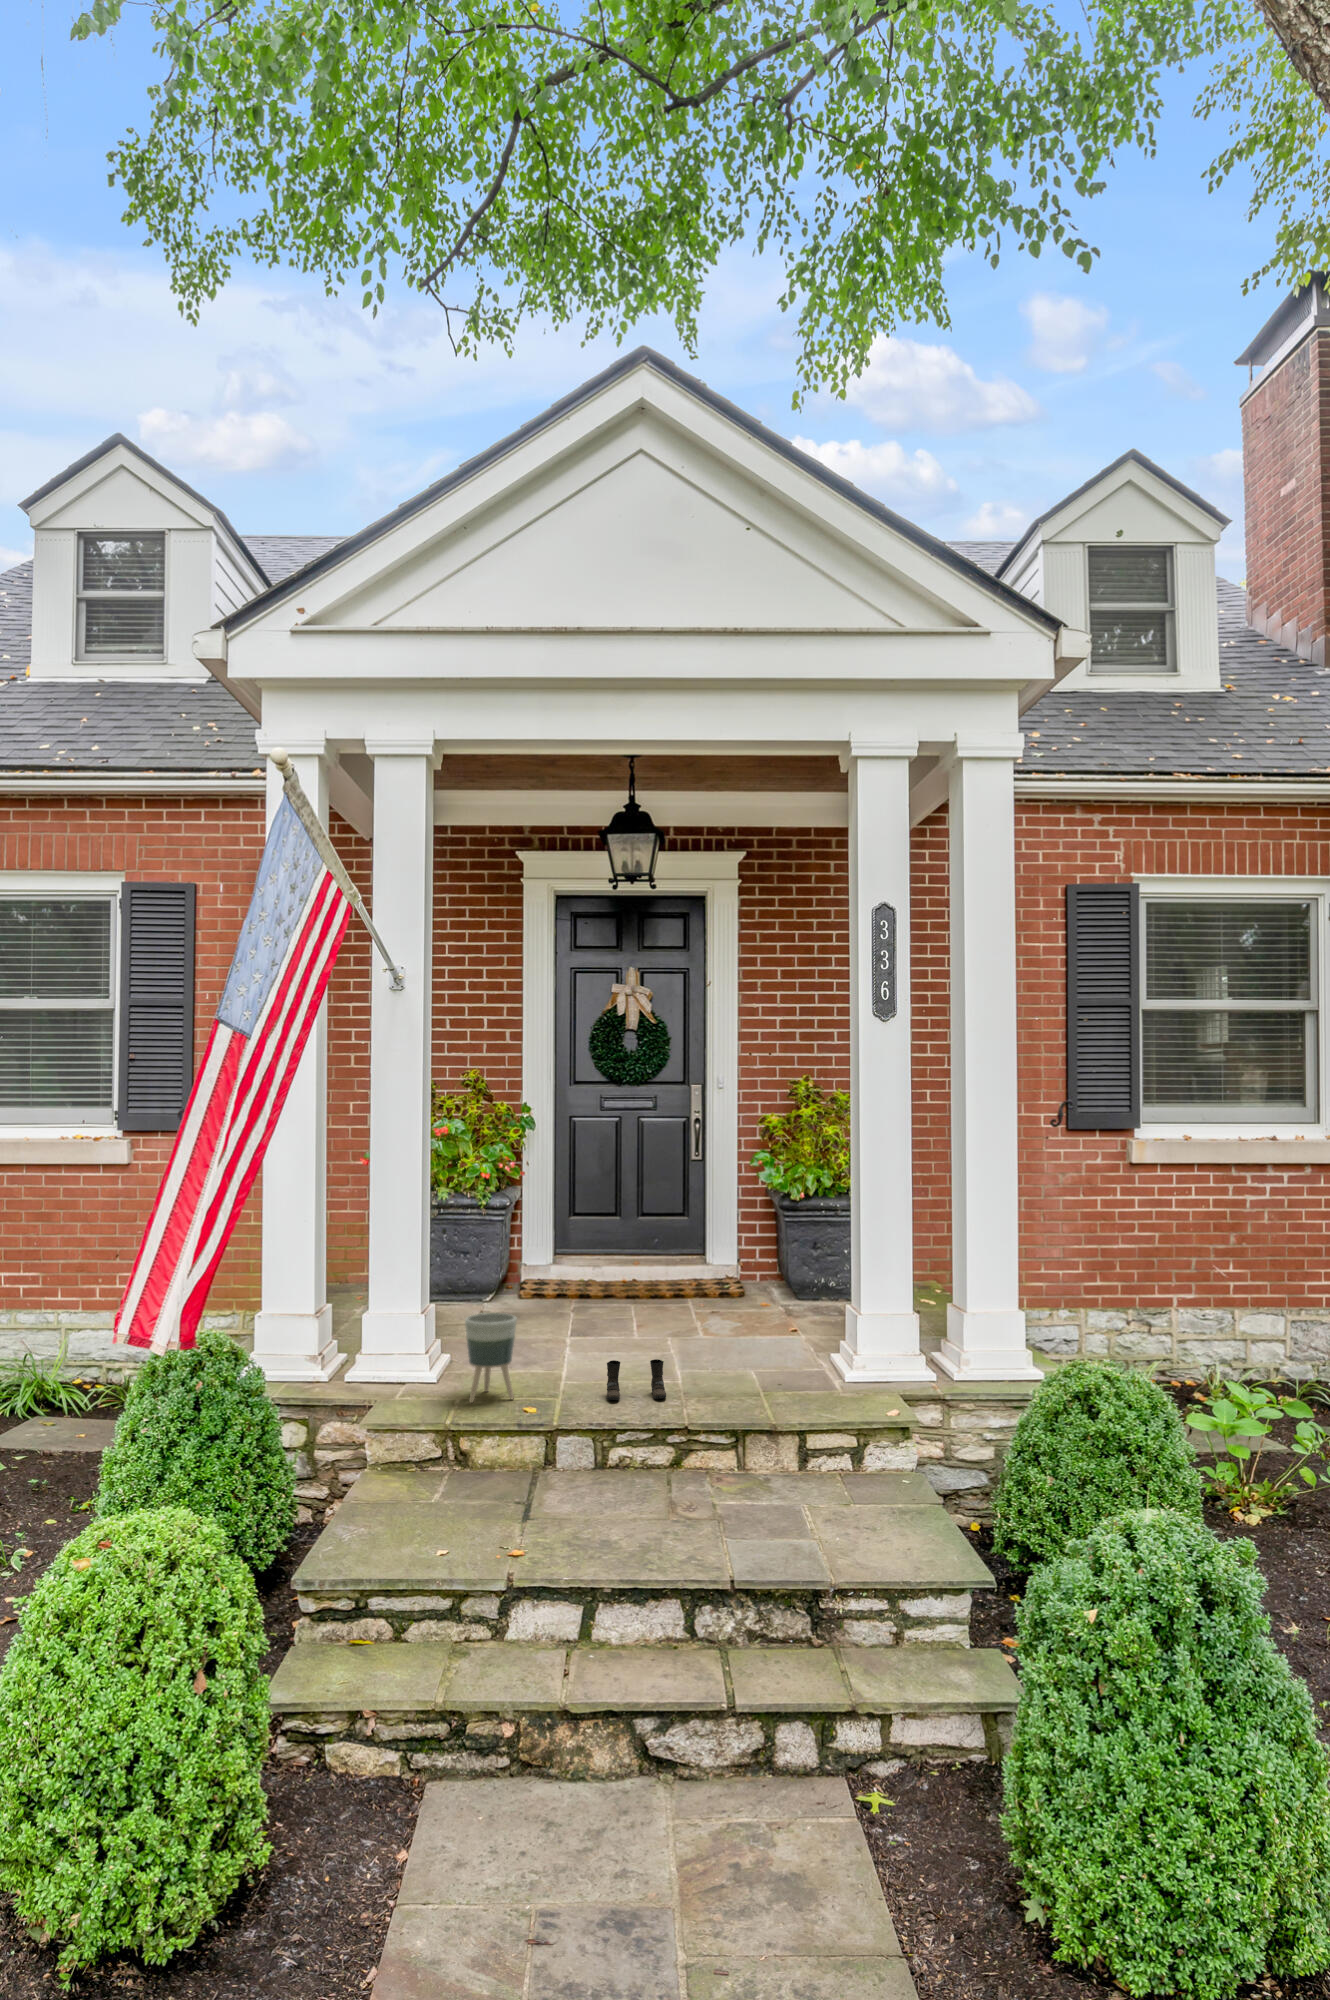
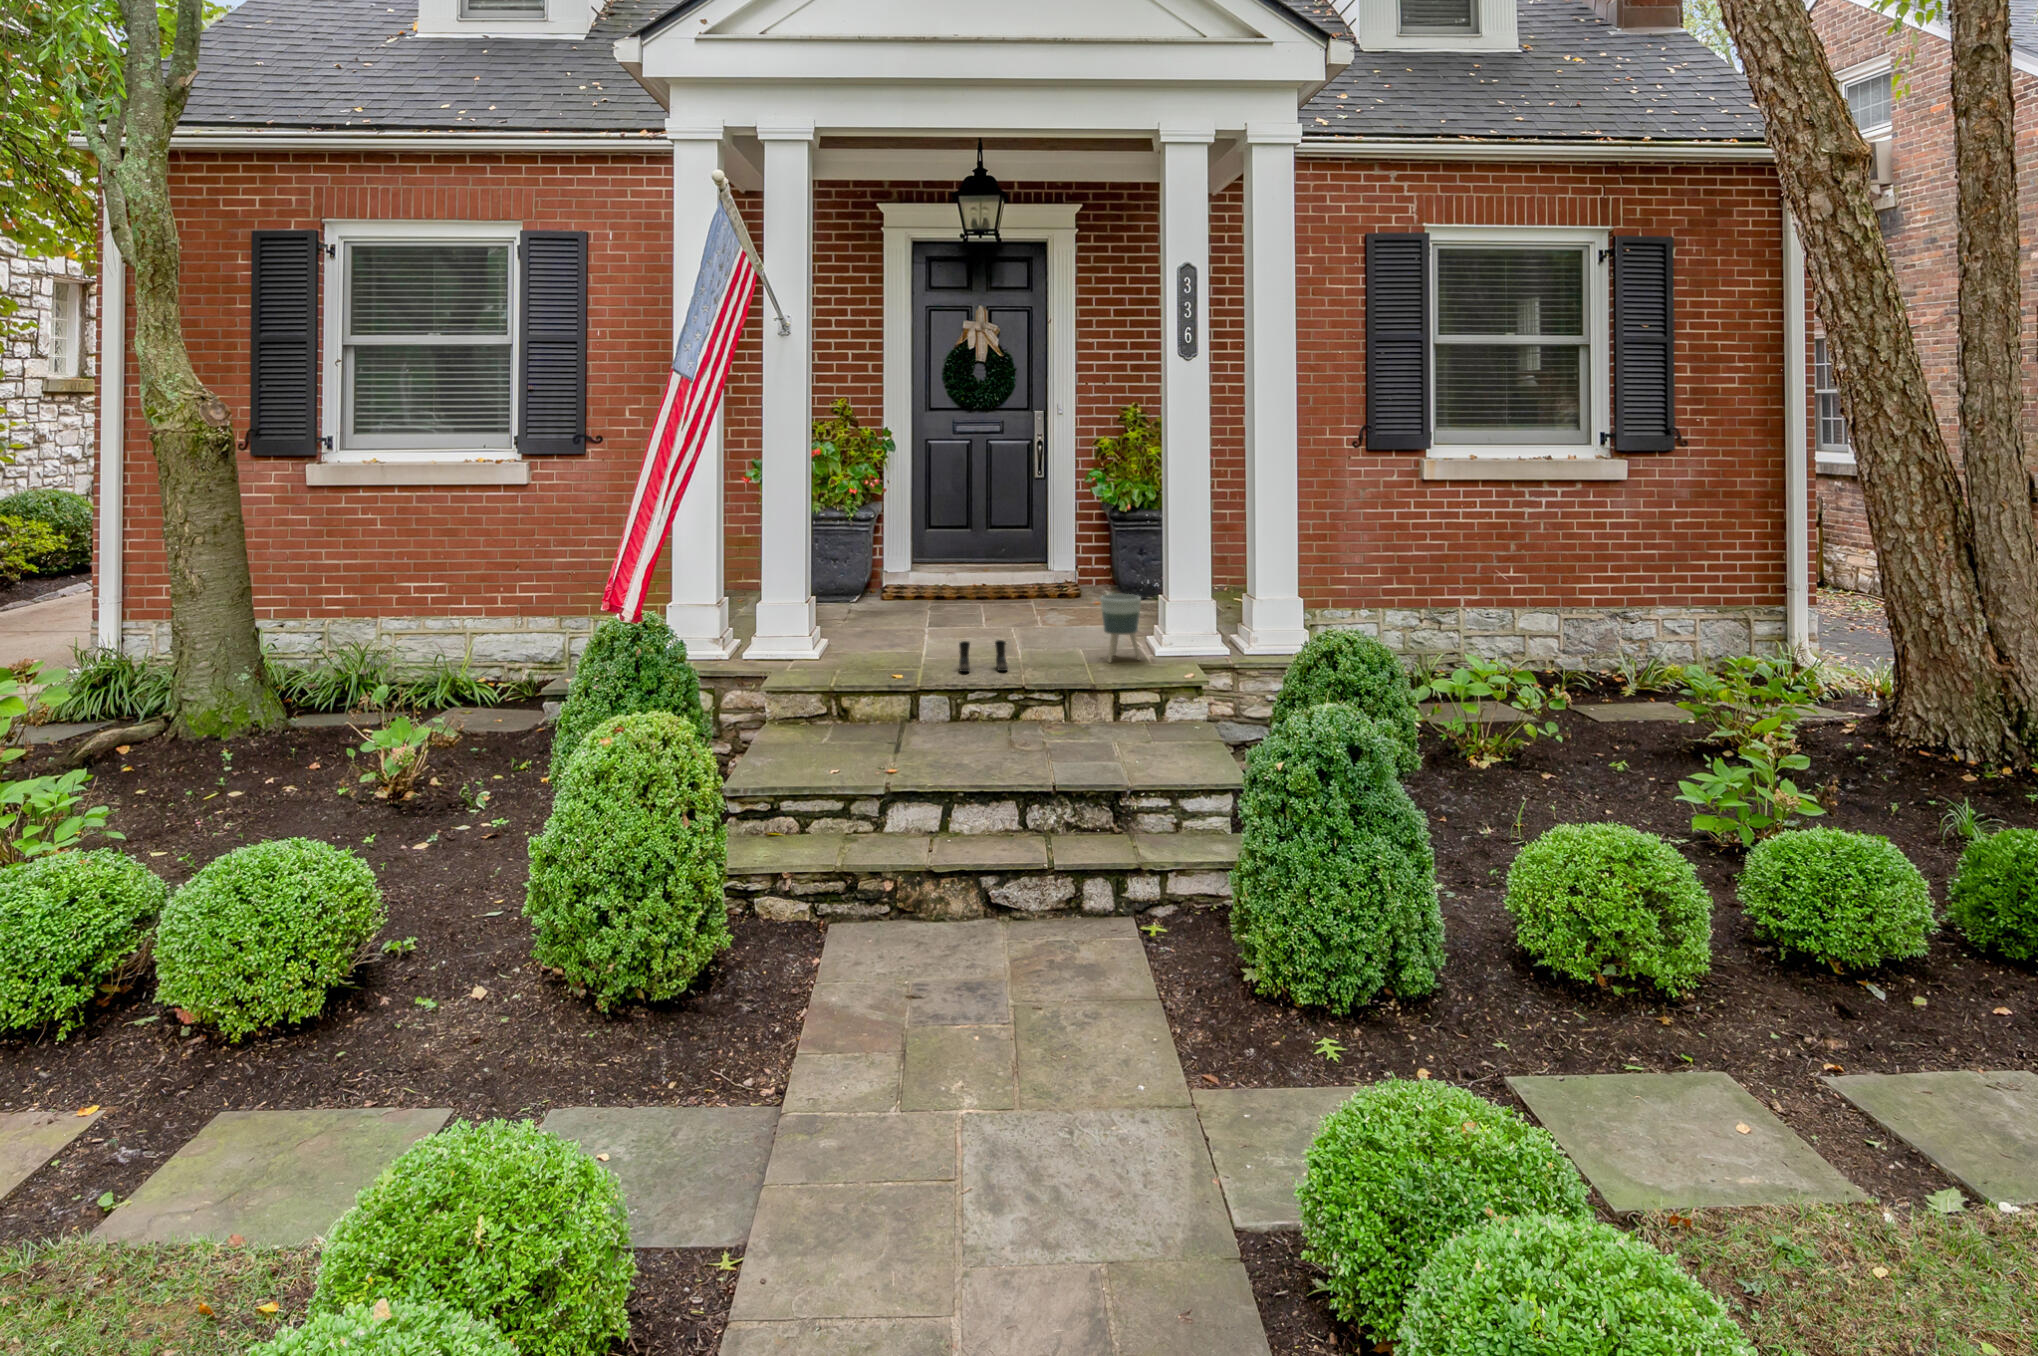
planter: present [465,1313,517,1403] -> present [1100,594,1141,662]

